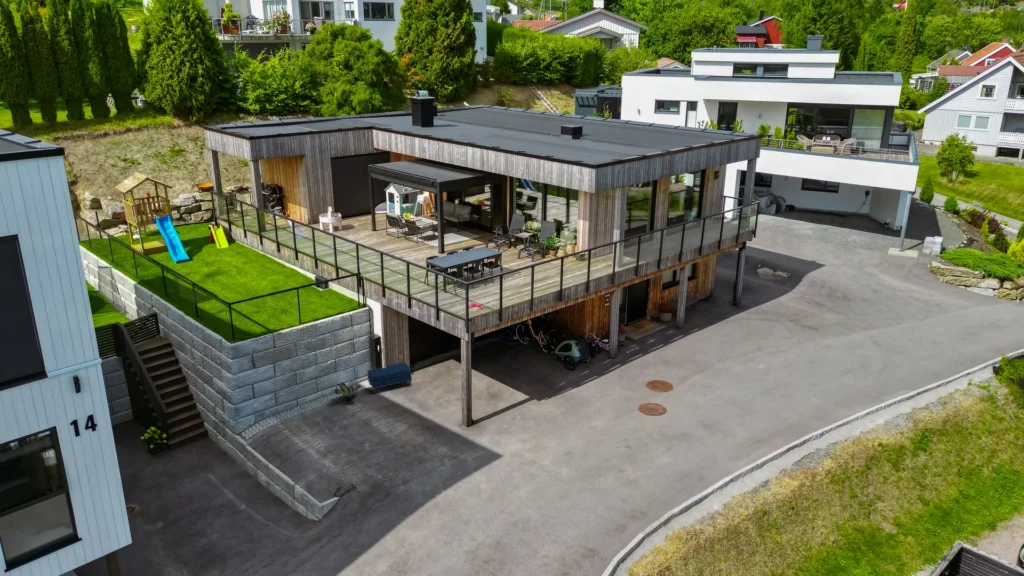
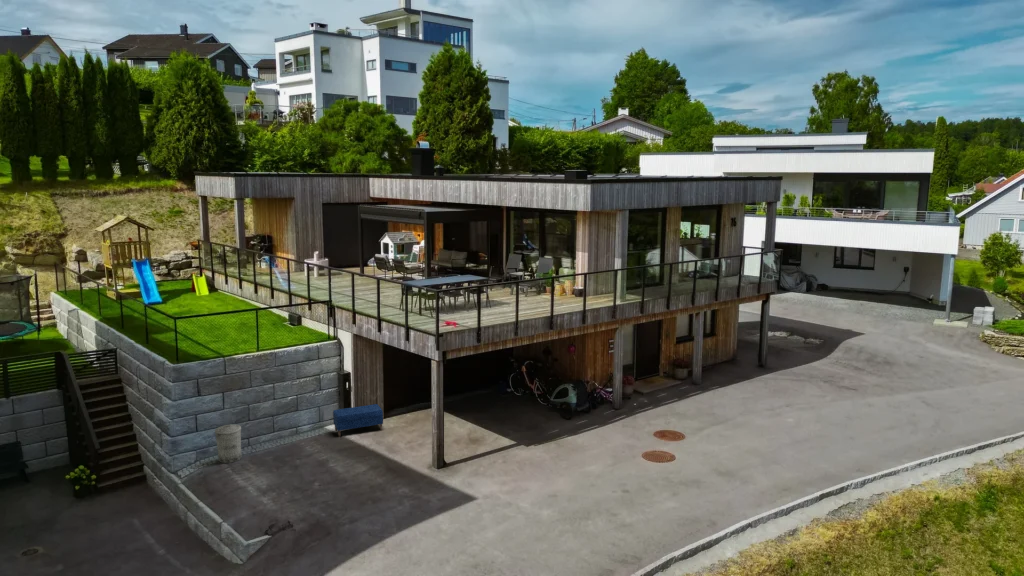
potted plant: present [334,383,361,400] -> none [291,422,325,442]
trash can: none [270,391,294,425] -> present [215,425,242,463]

